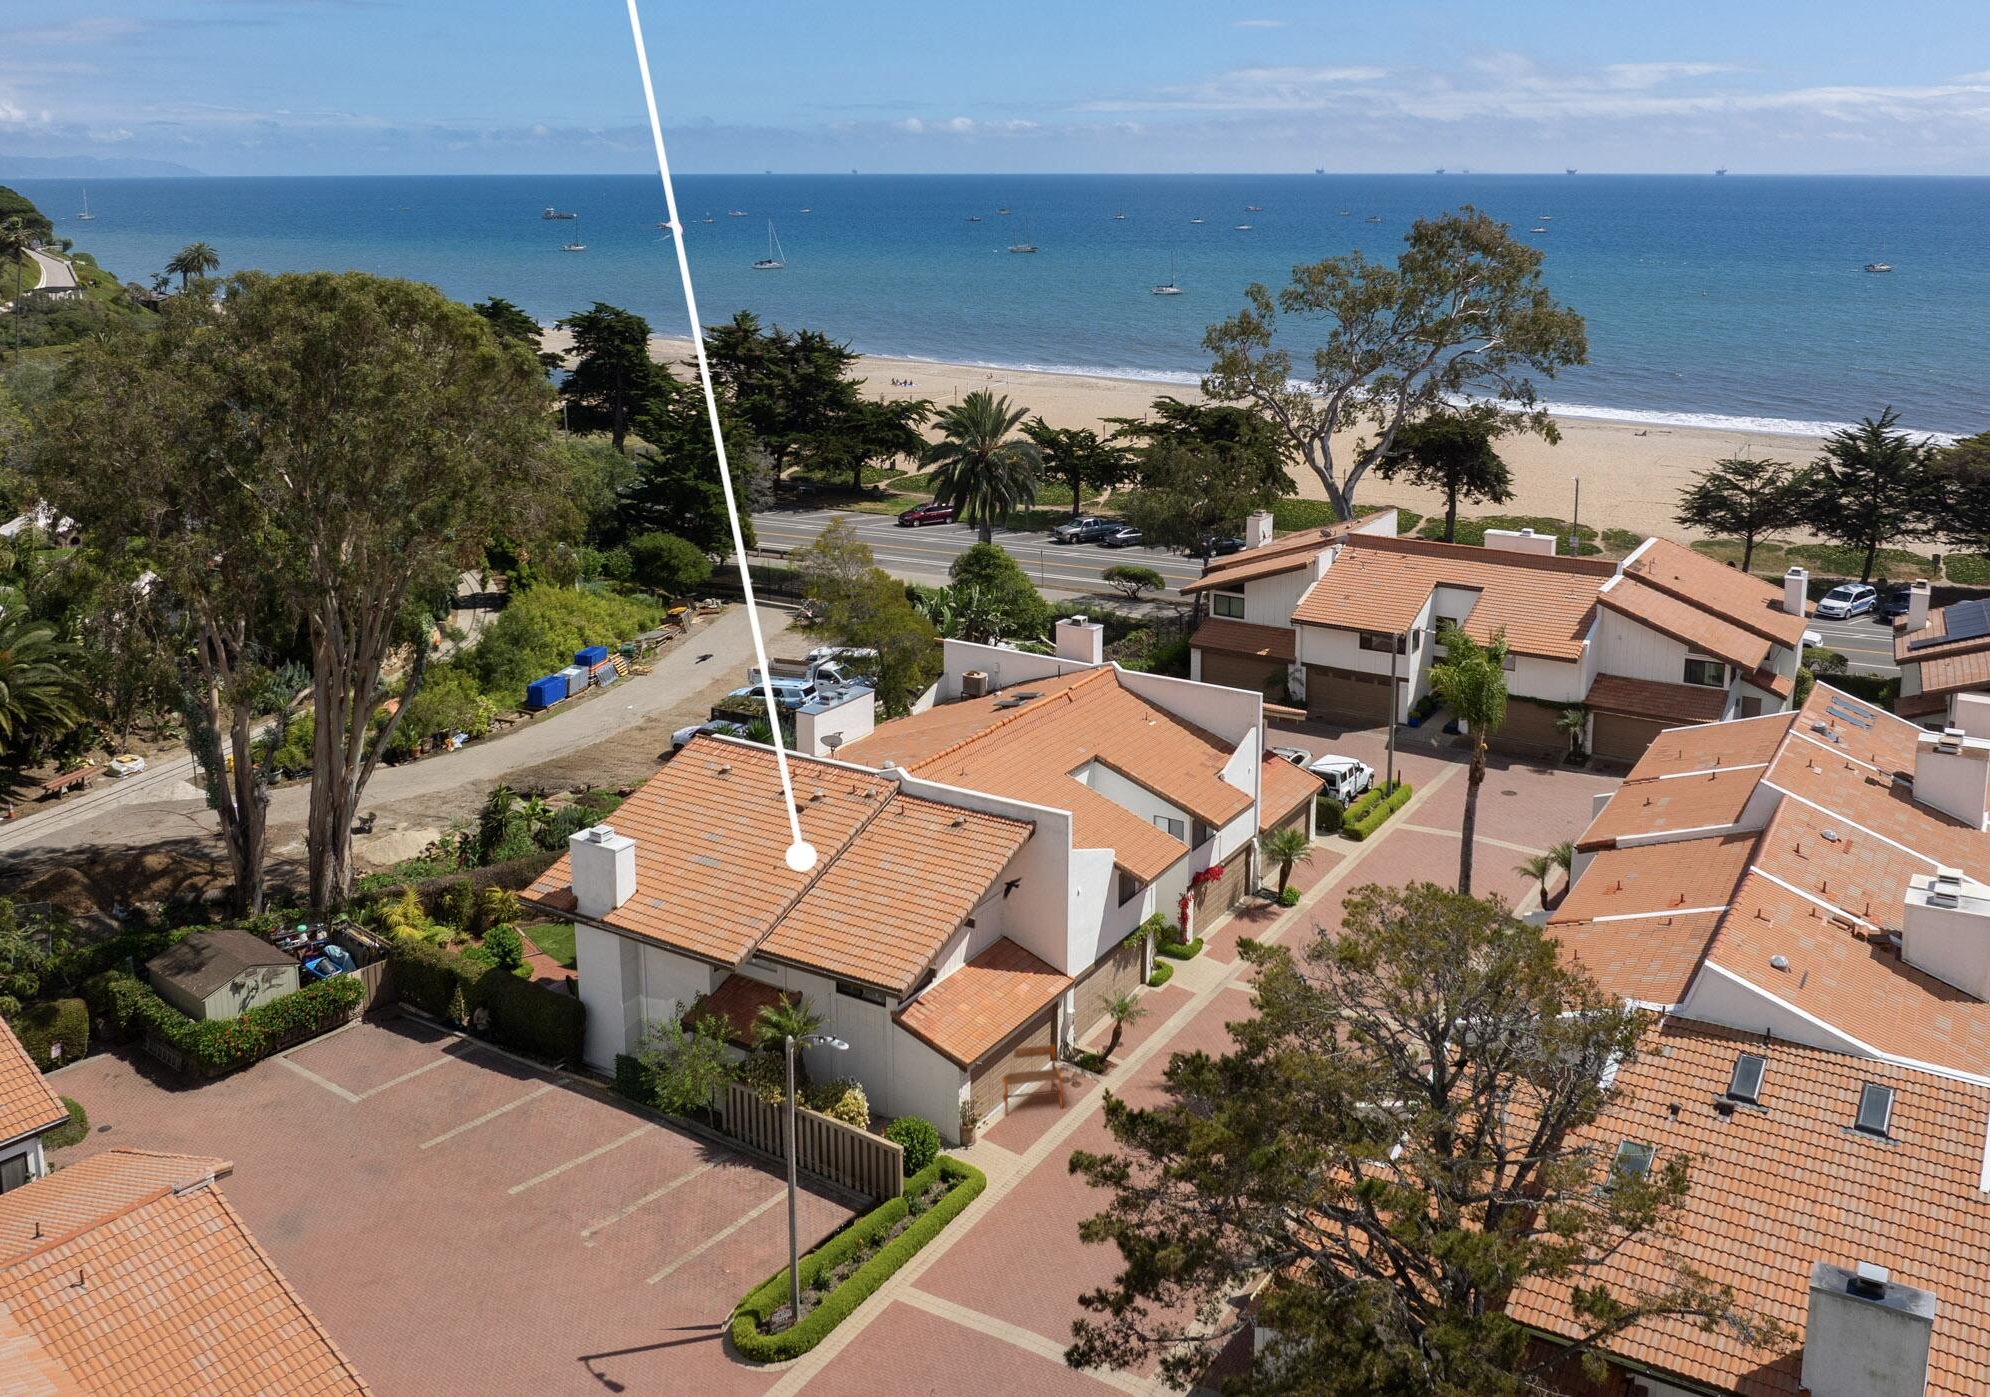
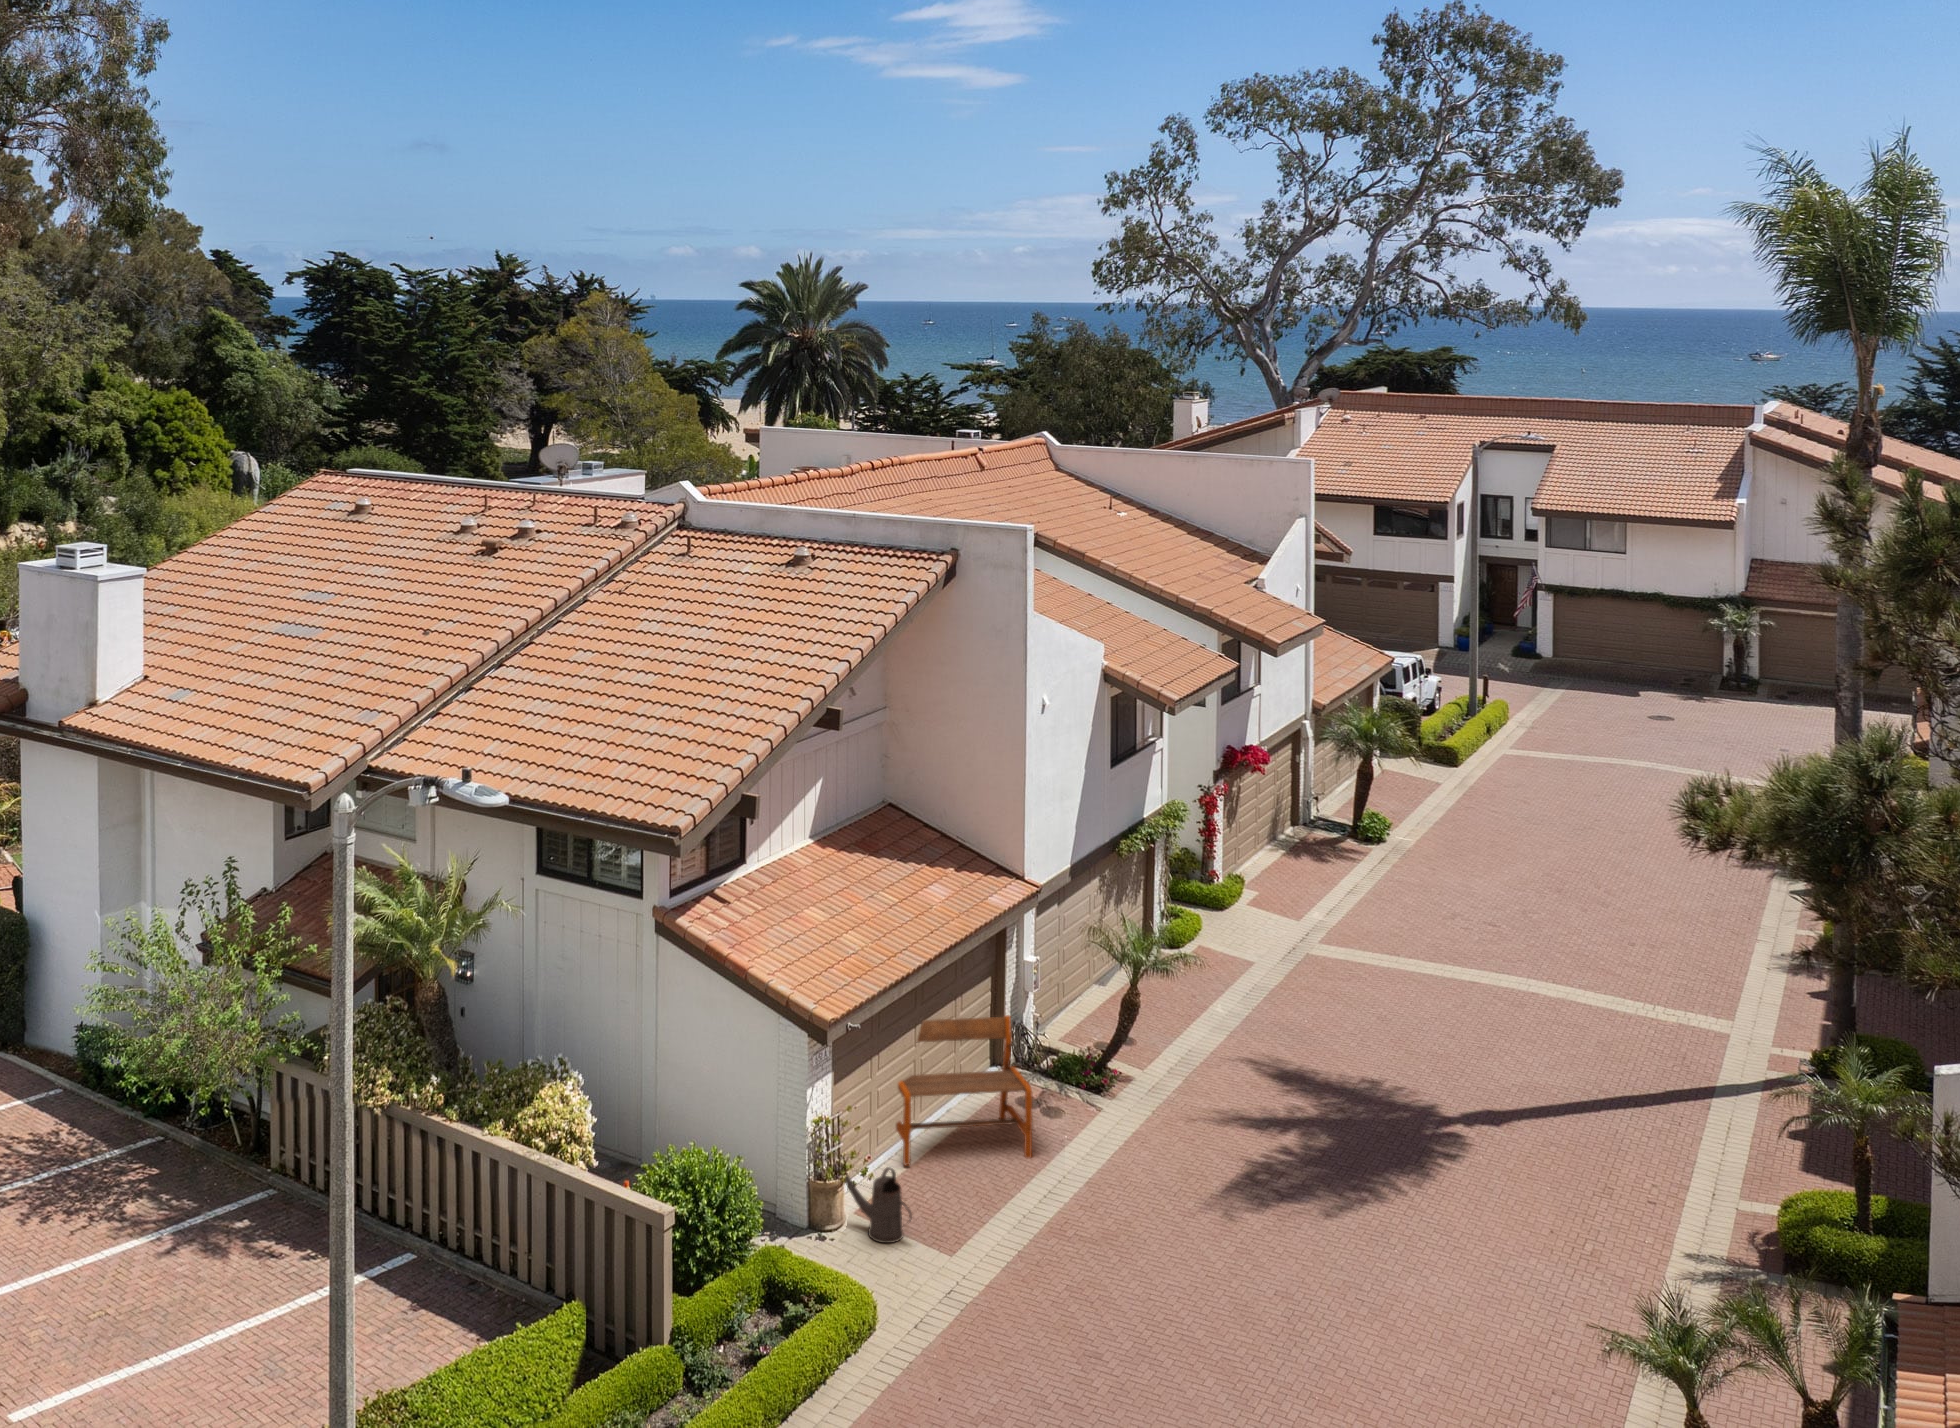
watering can: none [973,1118,1005,1152] -> present [845,1167,912,1243]

